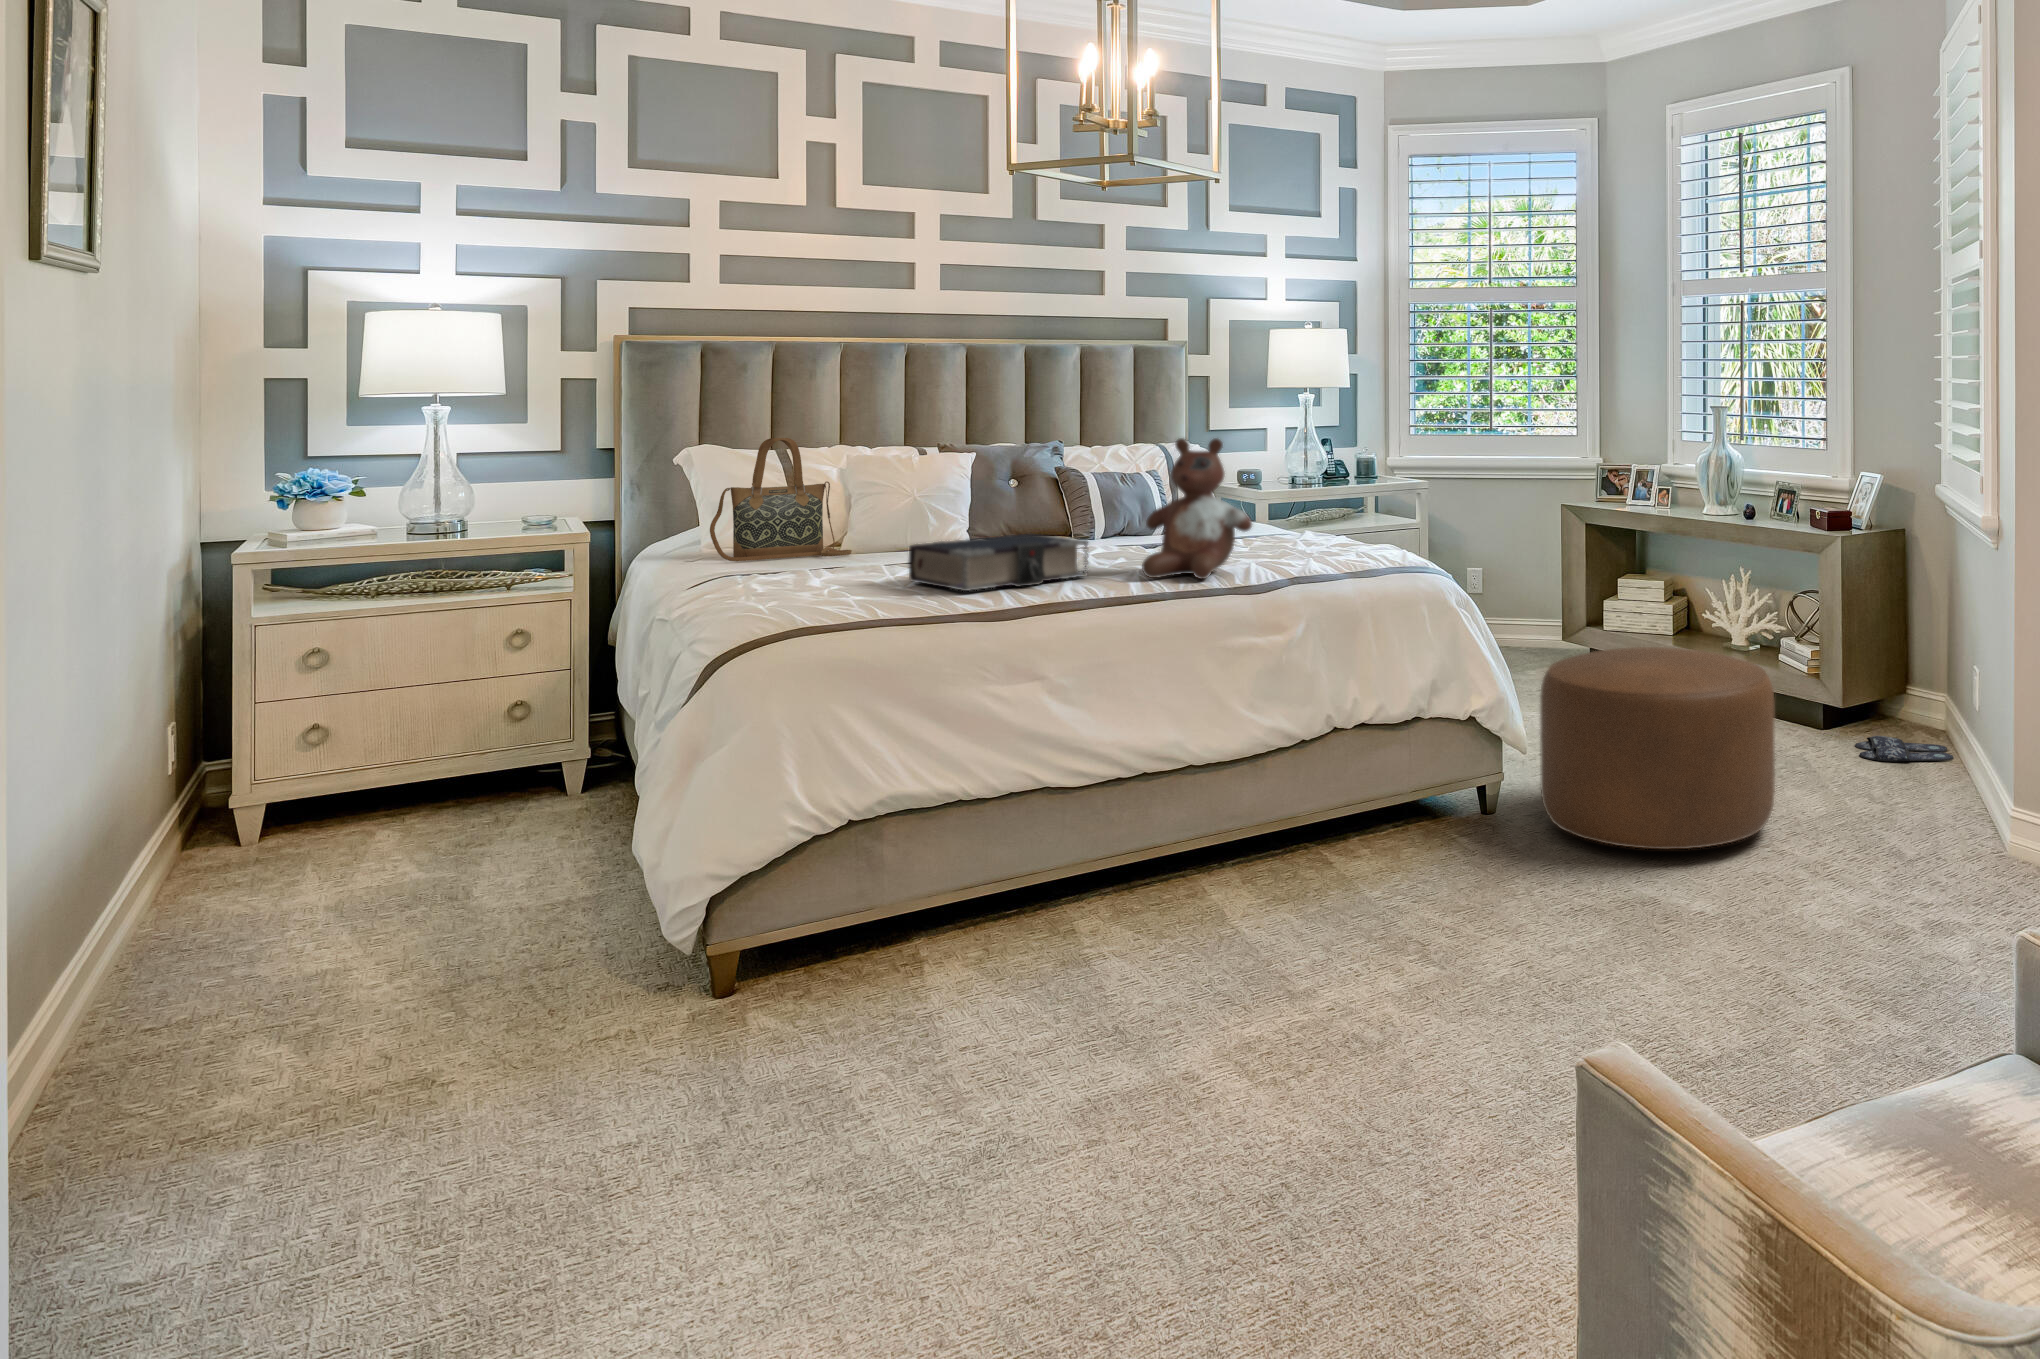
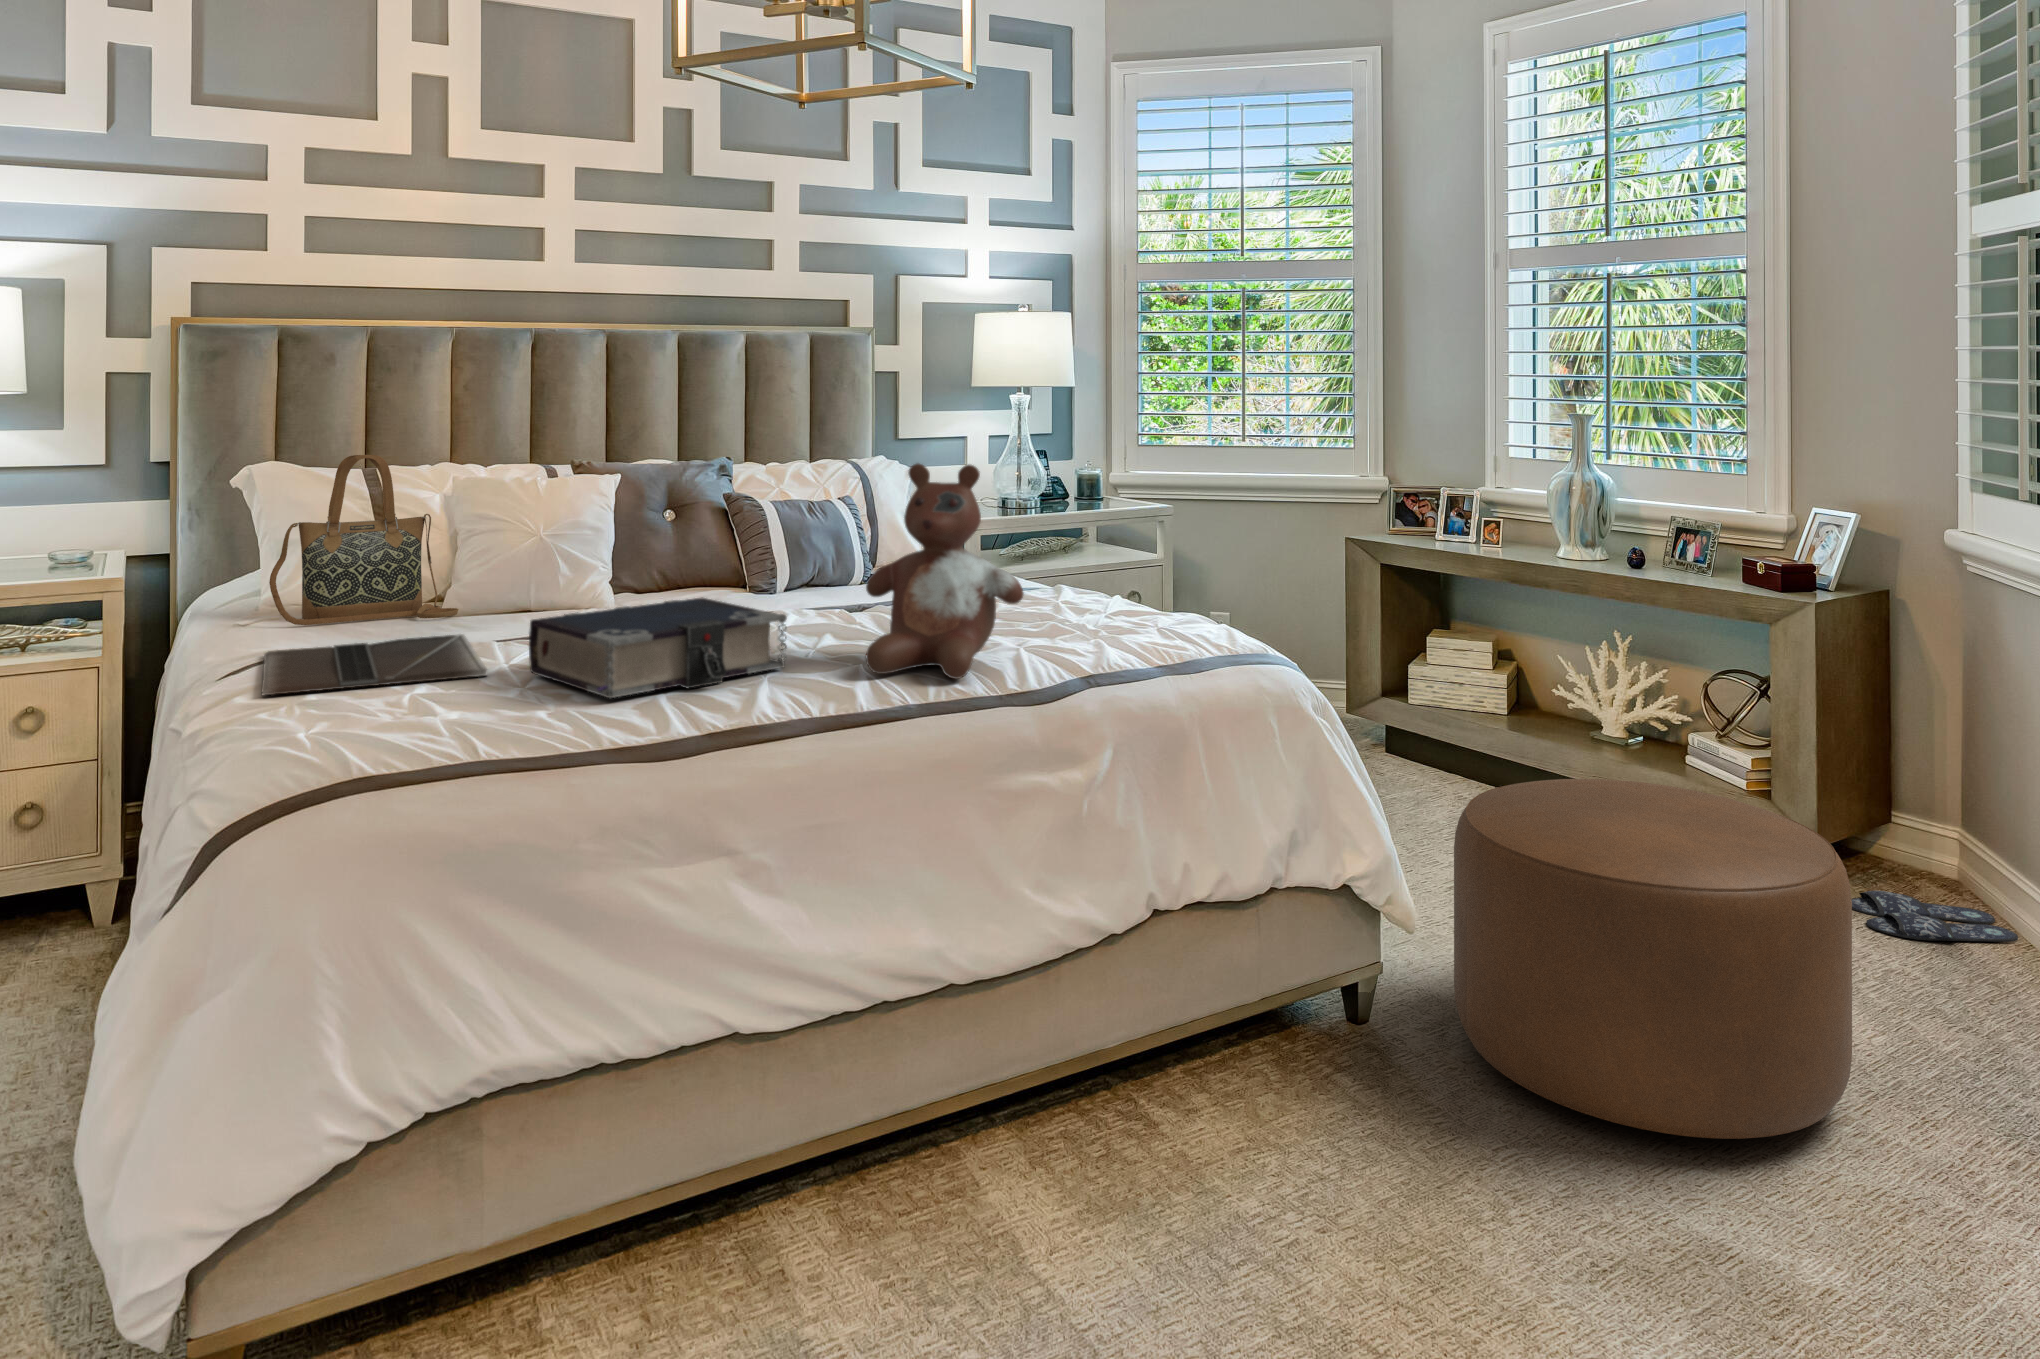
laptop: none [715,563,879,595] -> present [262,634,487,695]

